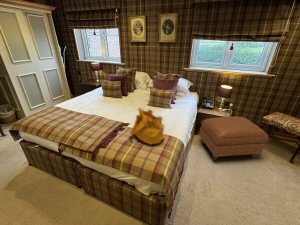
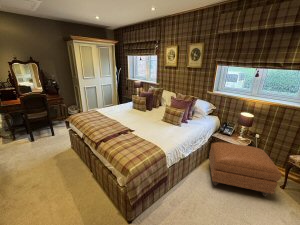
handbag: present [131,108,164,144] -> none [126,117,154,149]

